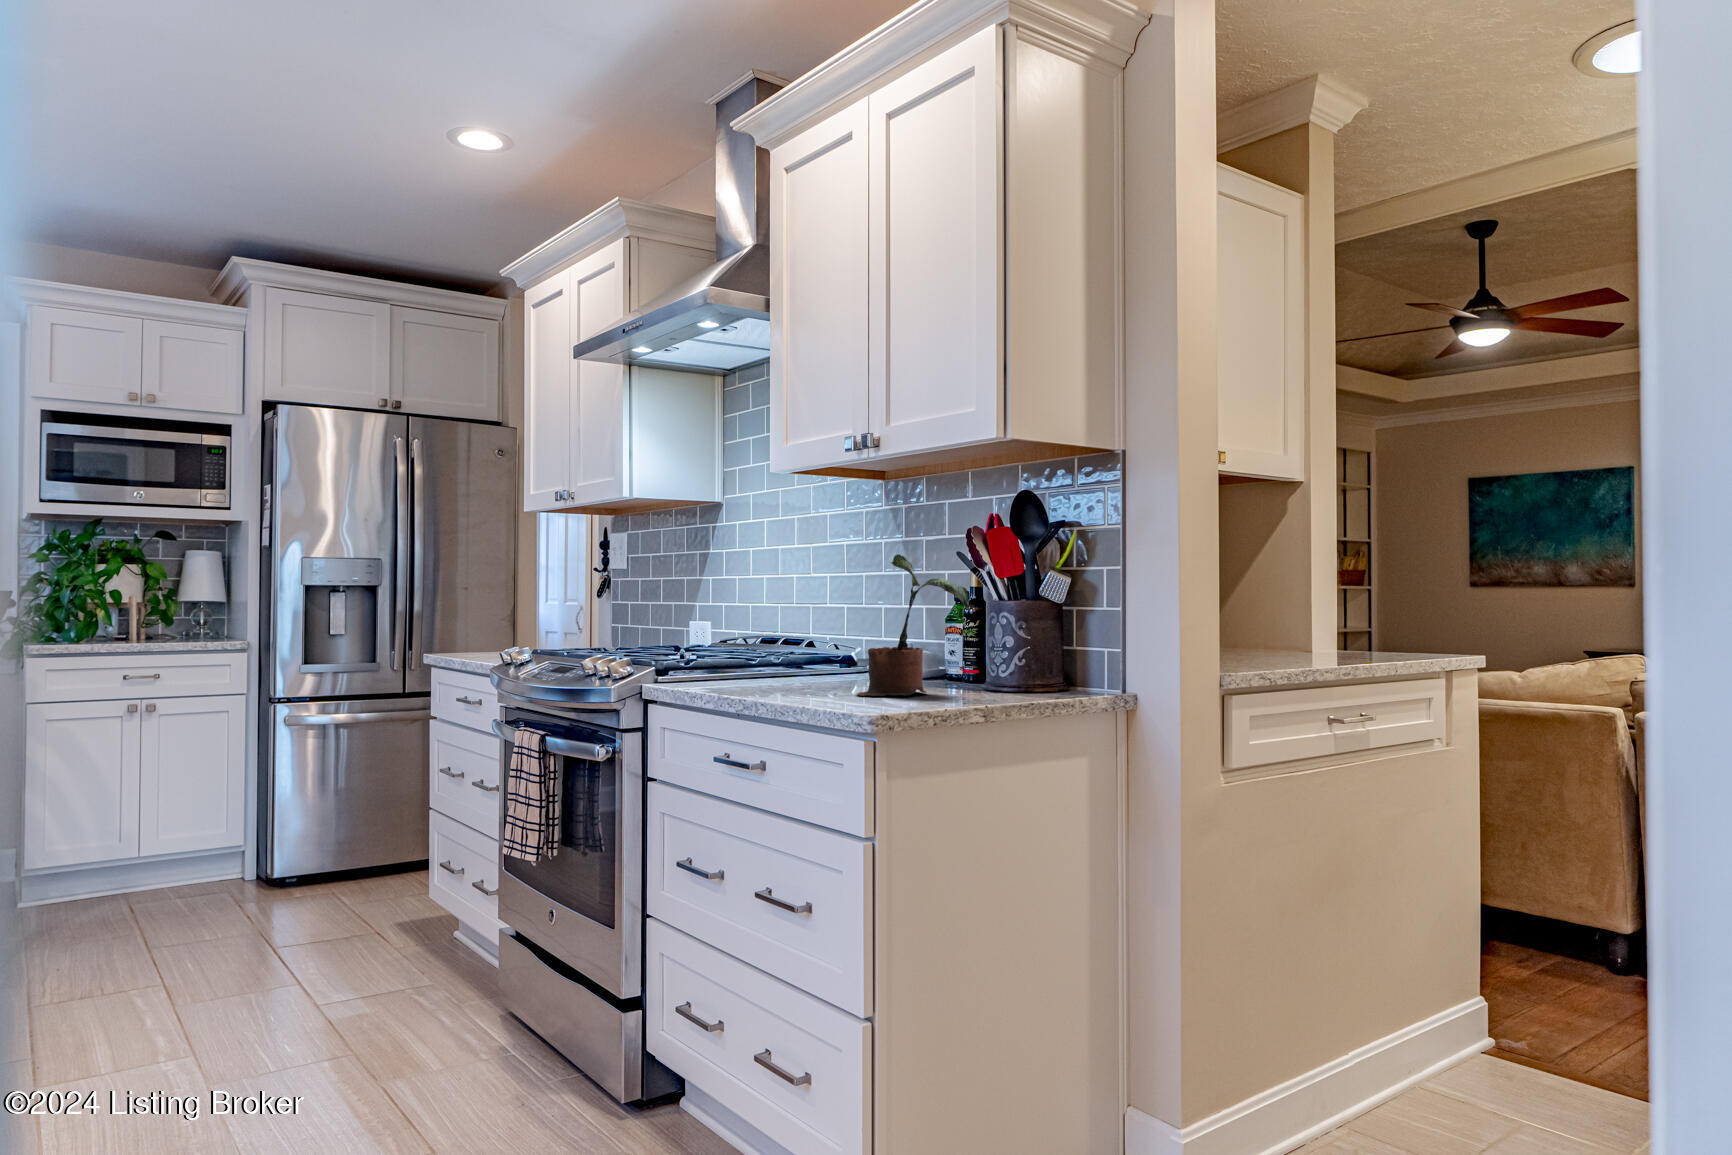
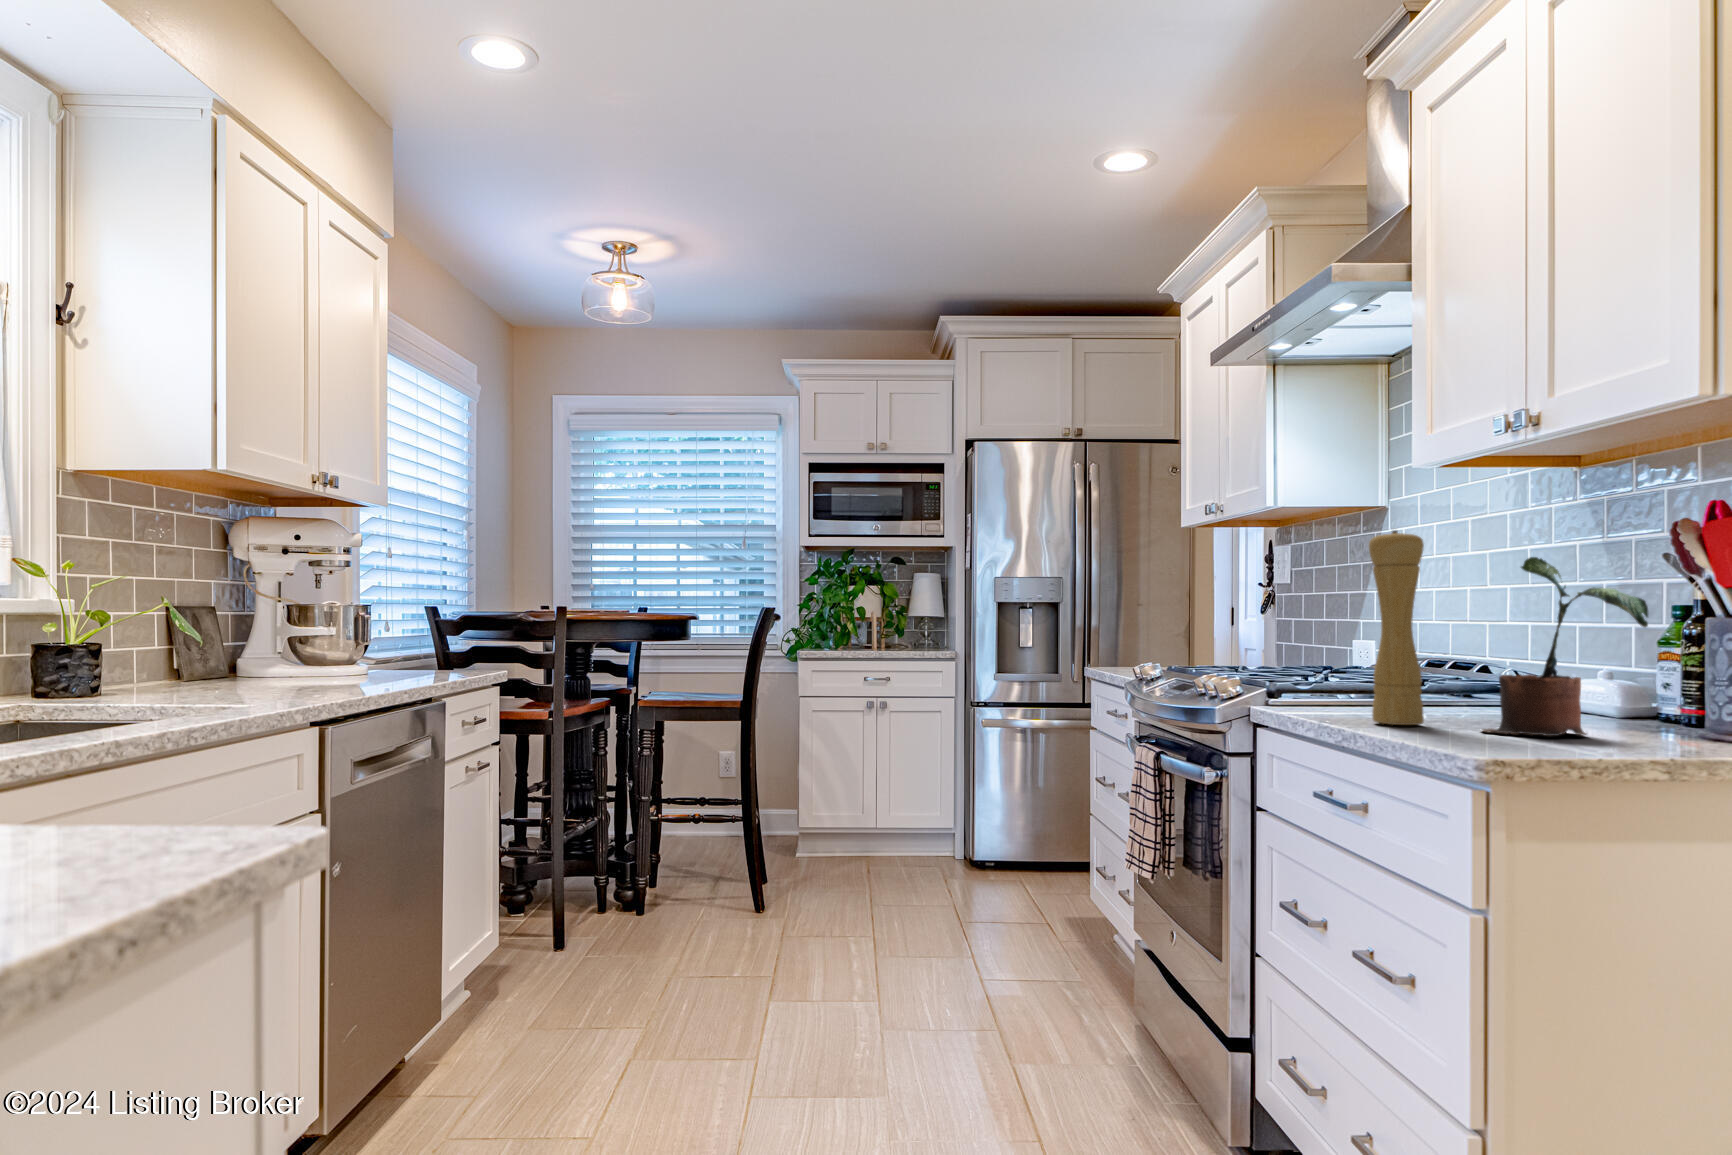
pepper mill: none [771,529,813,694] -> present [1369,530,1424,725]

